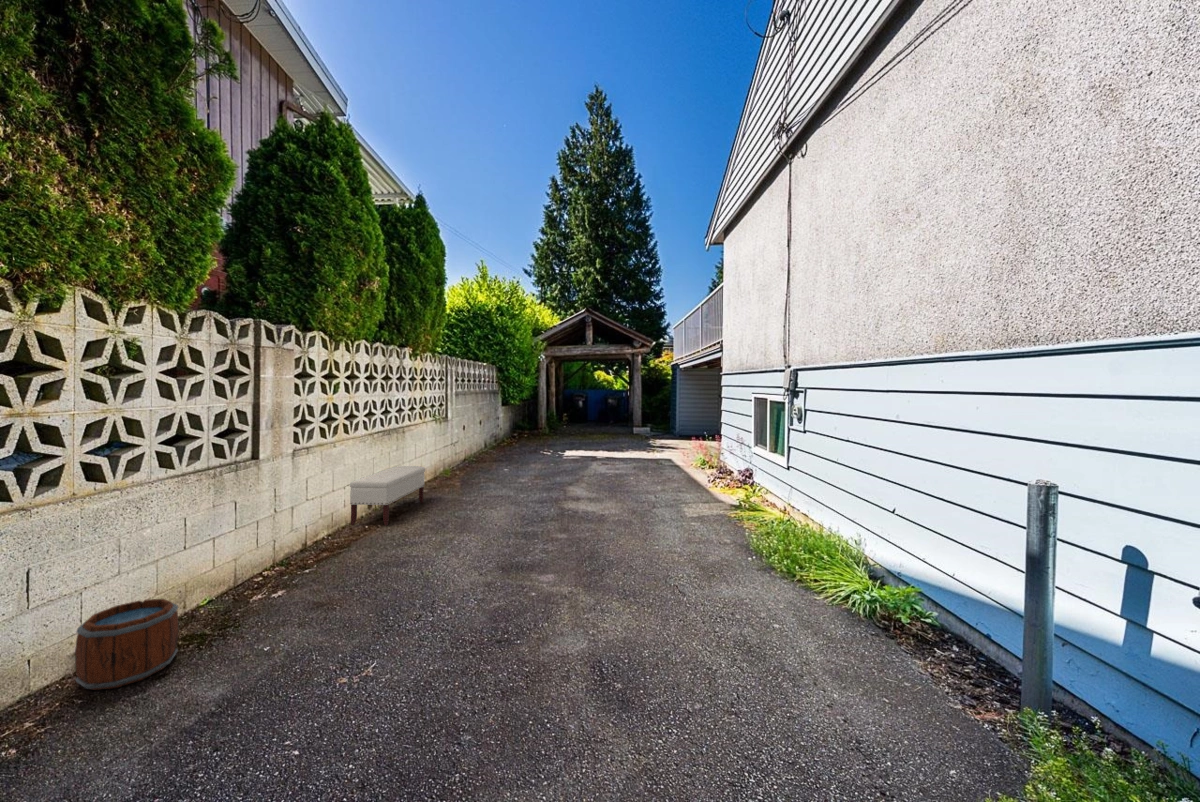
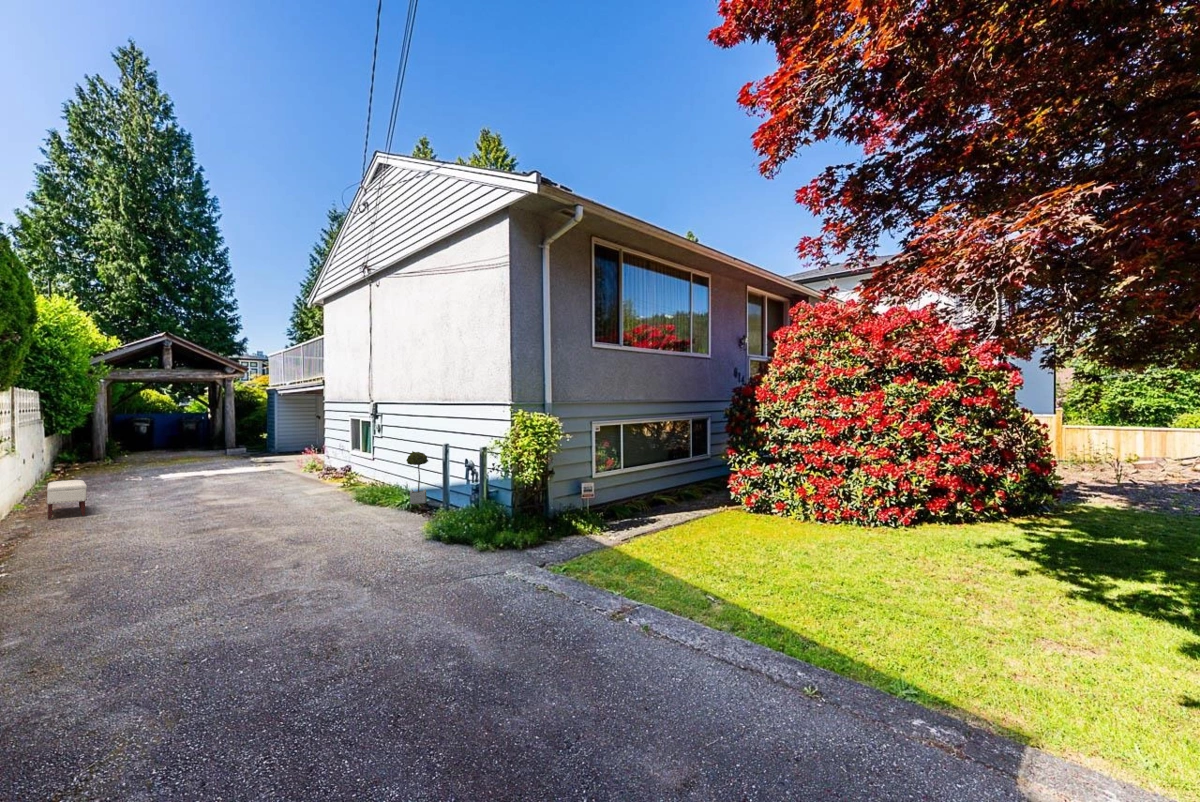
potted tree: none [915,510,1015,728] -> present [406,451,428,504]
bucket: present [75,599,178,690] -> none [46,518,91,550]

